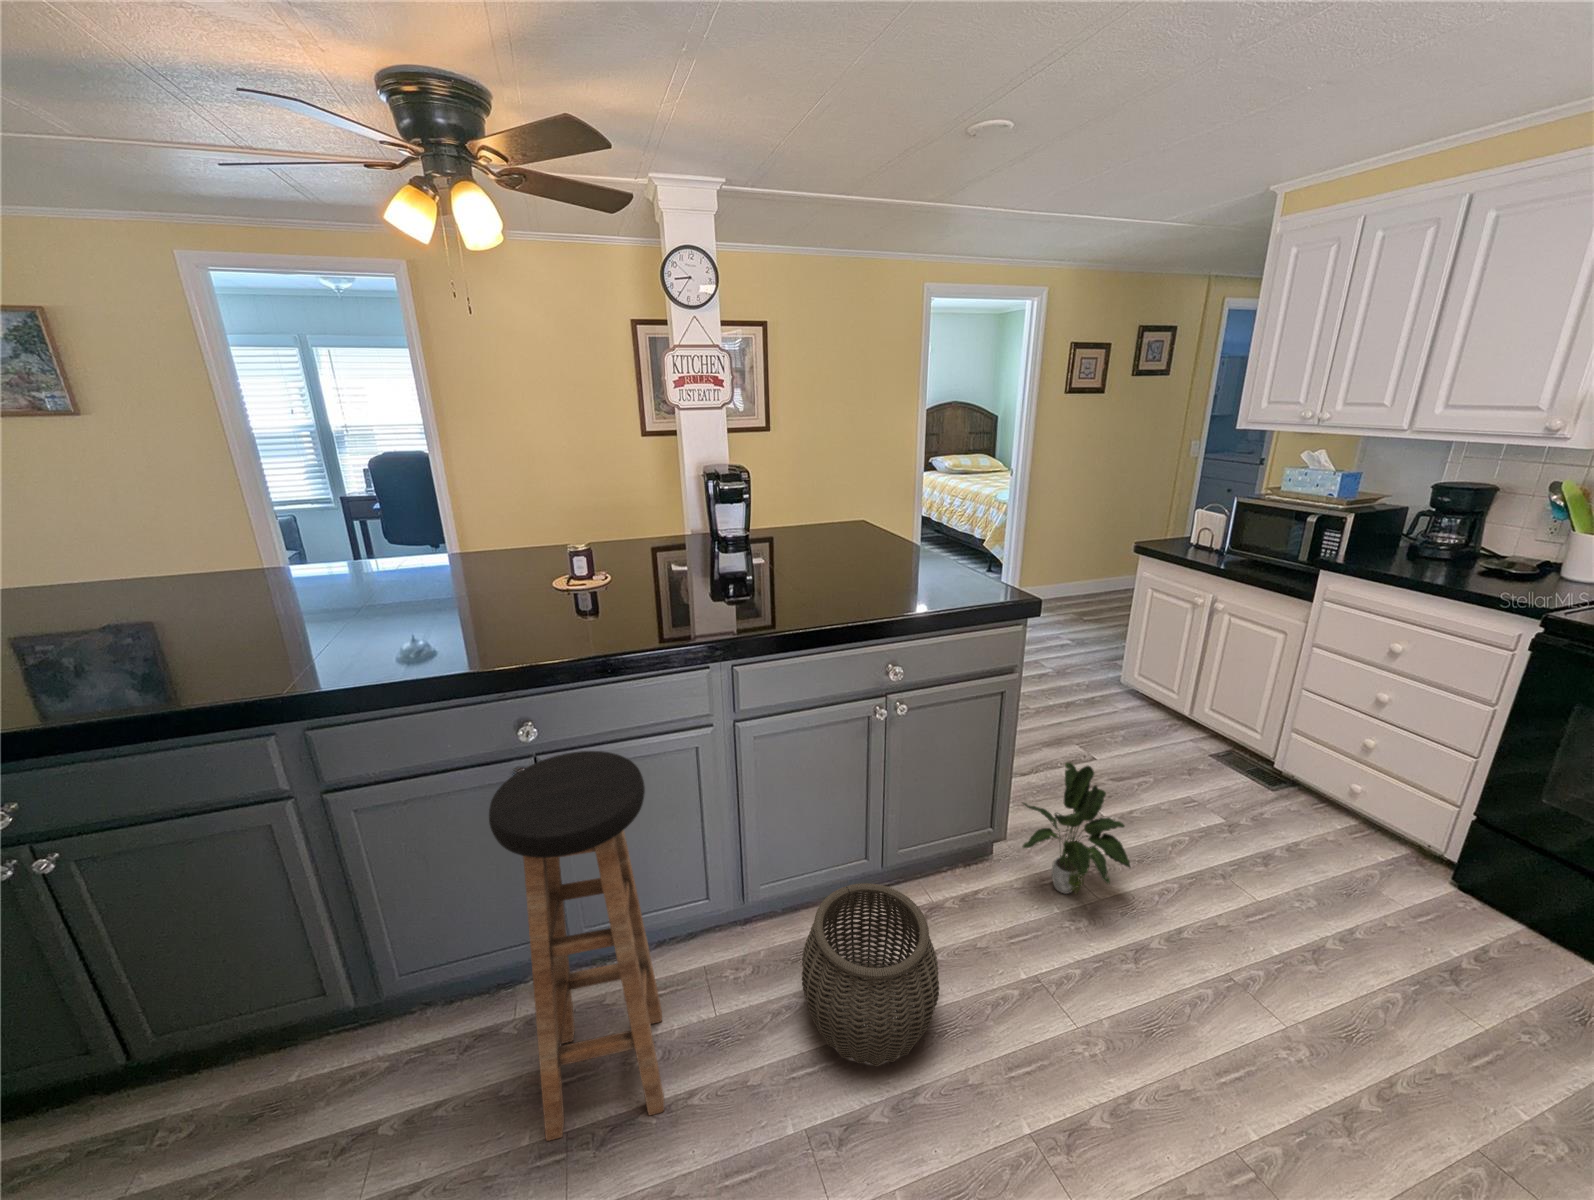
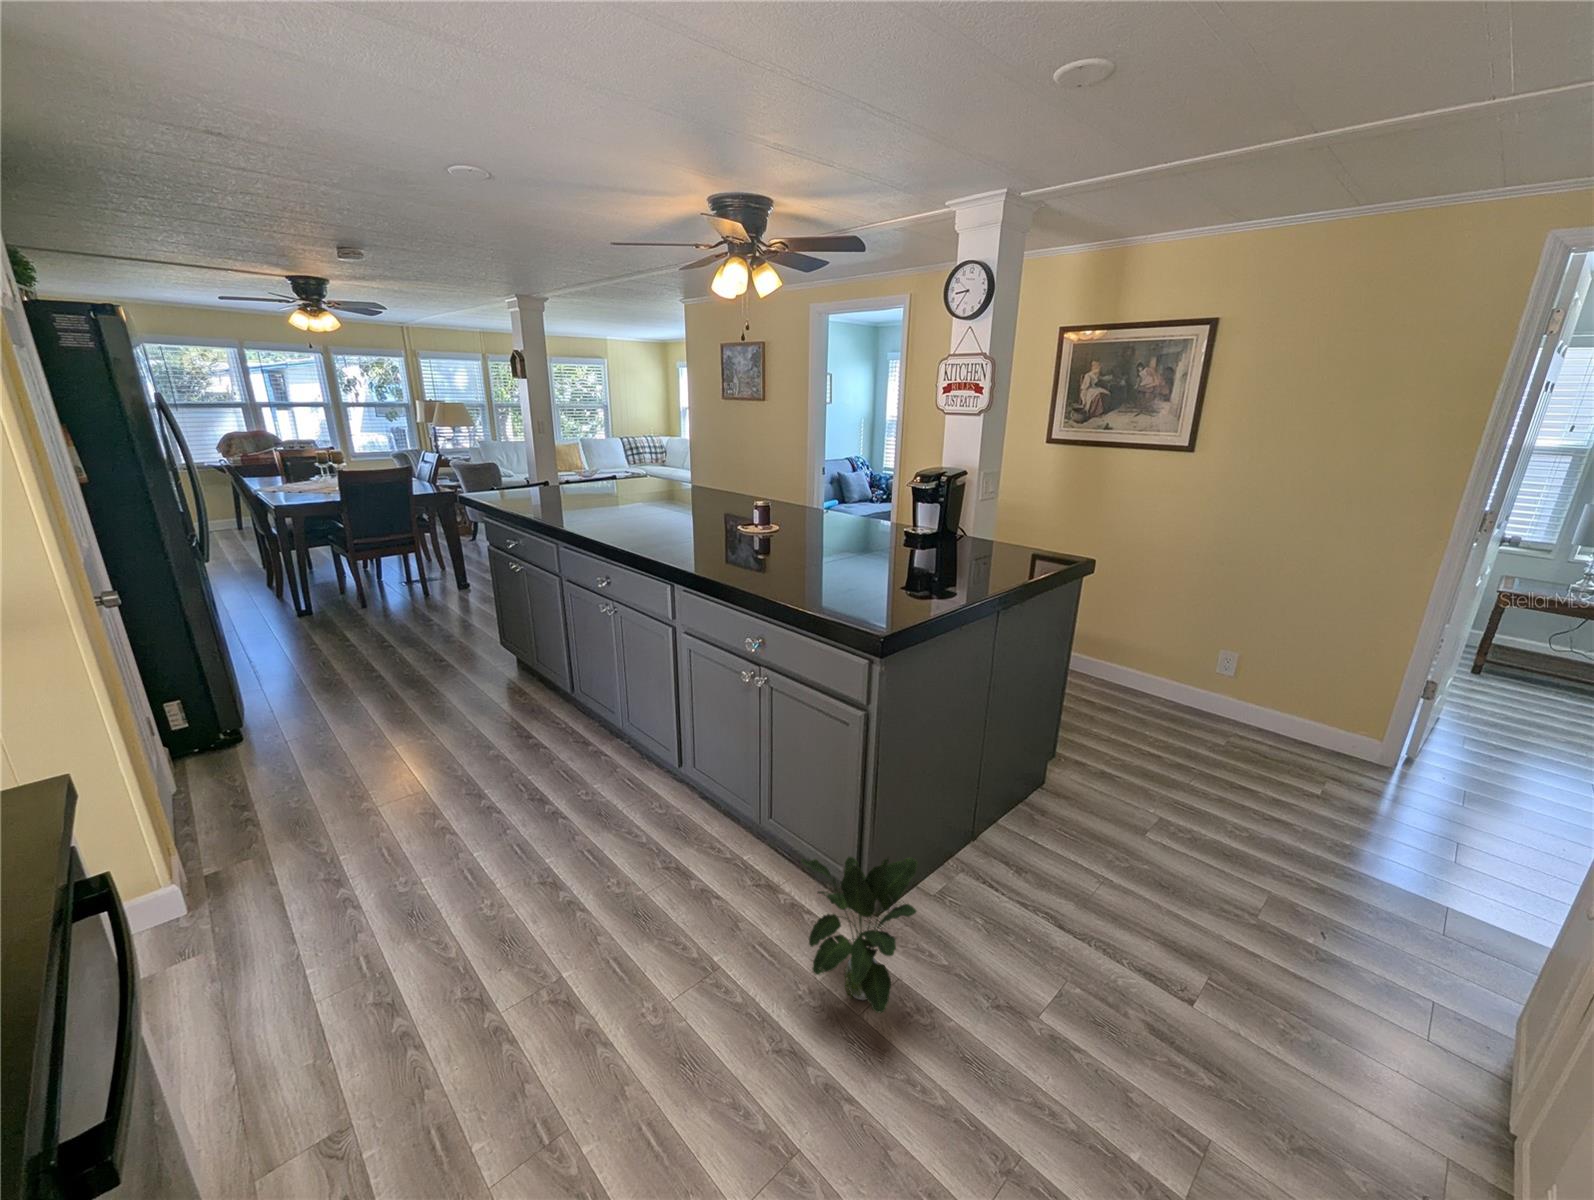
bar stool: present [489,751,664,1141] -> none [523,583,619,805]
woven basket: present [802,883,939,1066] -> none [587,769,697,899]

